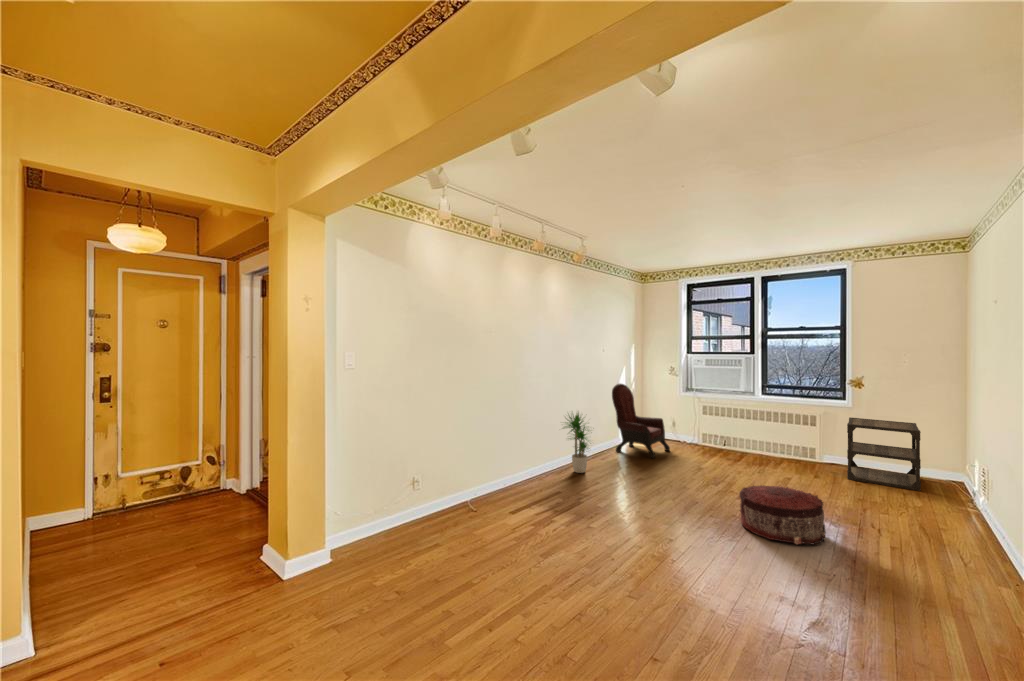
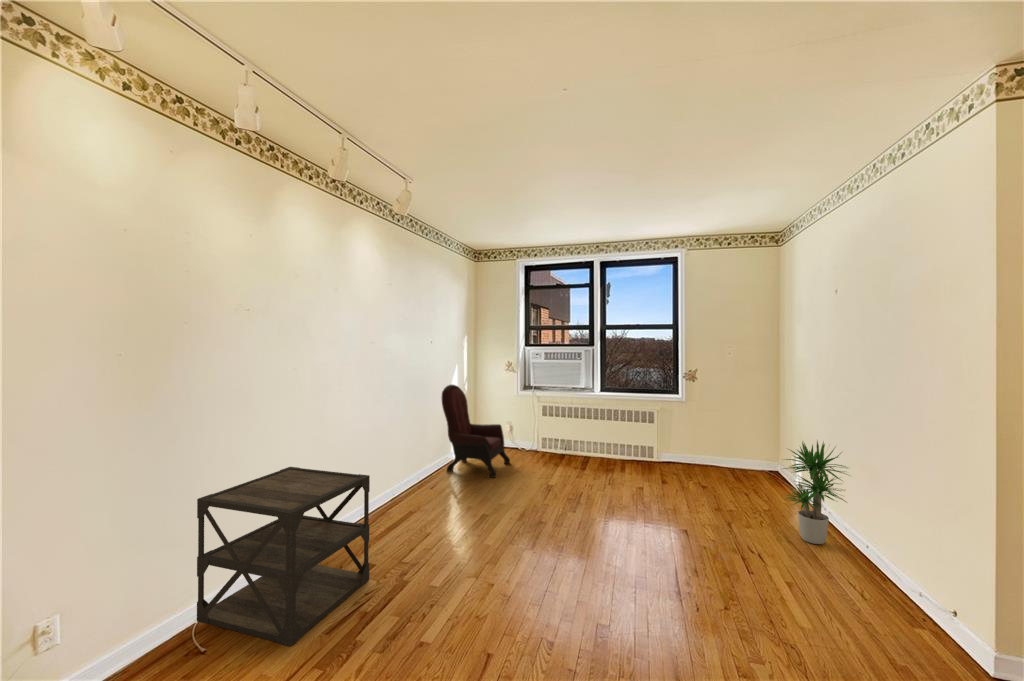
potted plant: present [564,413,589,473] -> present [783,441,847,544]
side table: present [847,417,921,491] -> present [197,467,370,646]
pouf: present [740,485,826,545] -> none [622,508,727,595]

